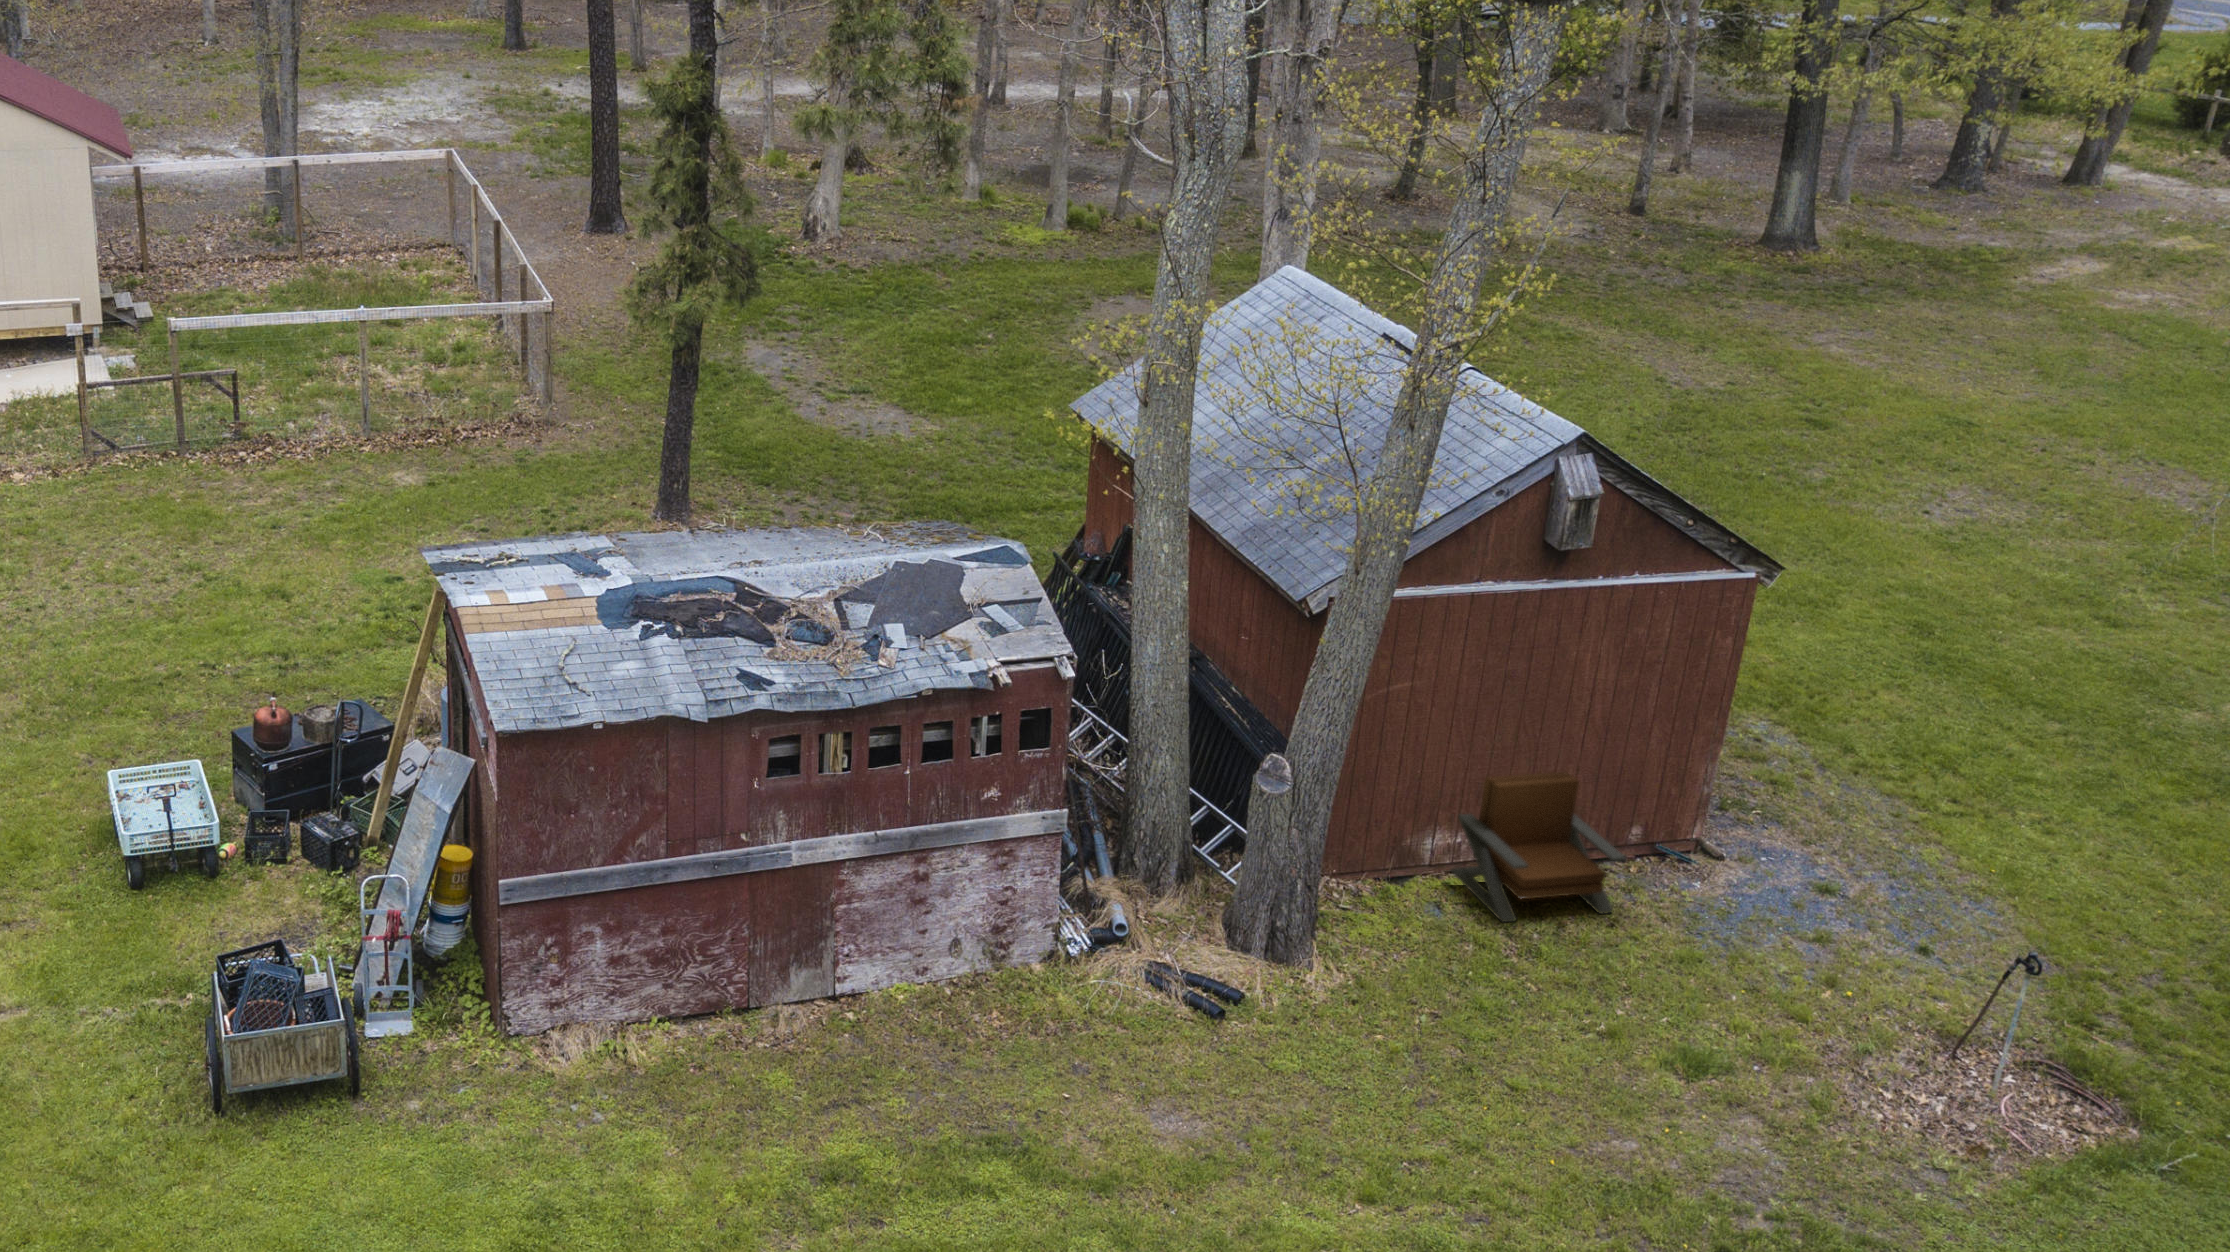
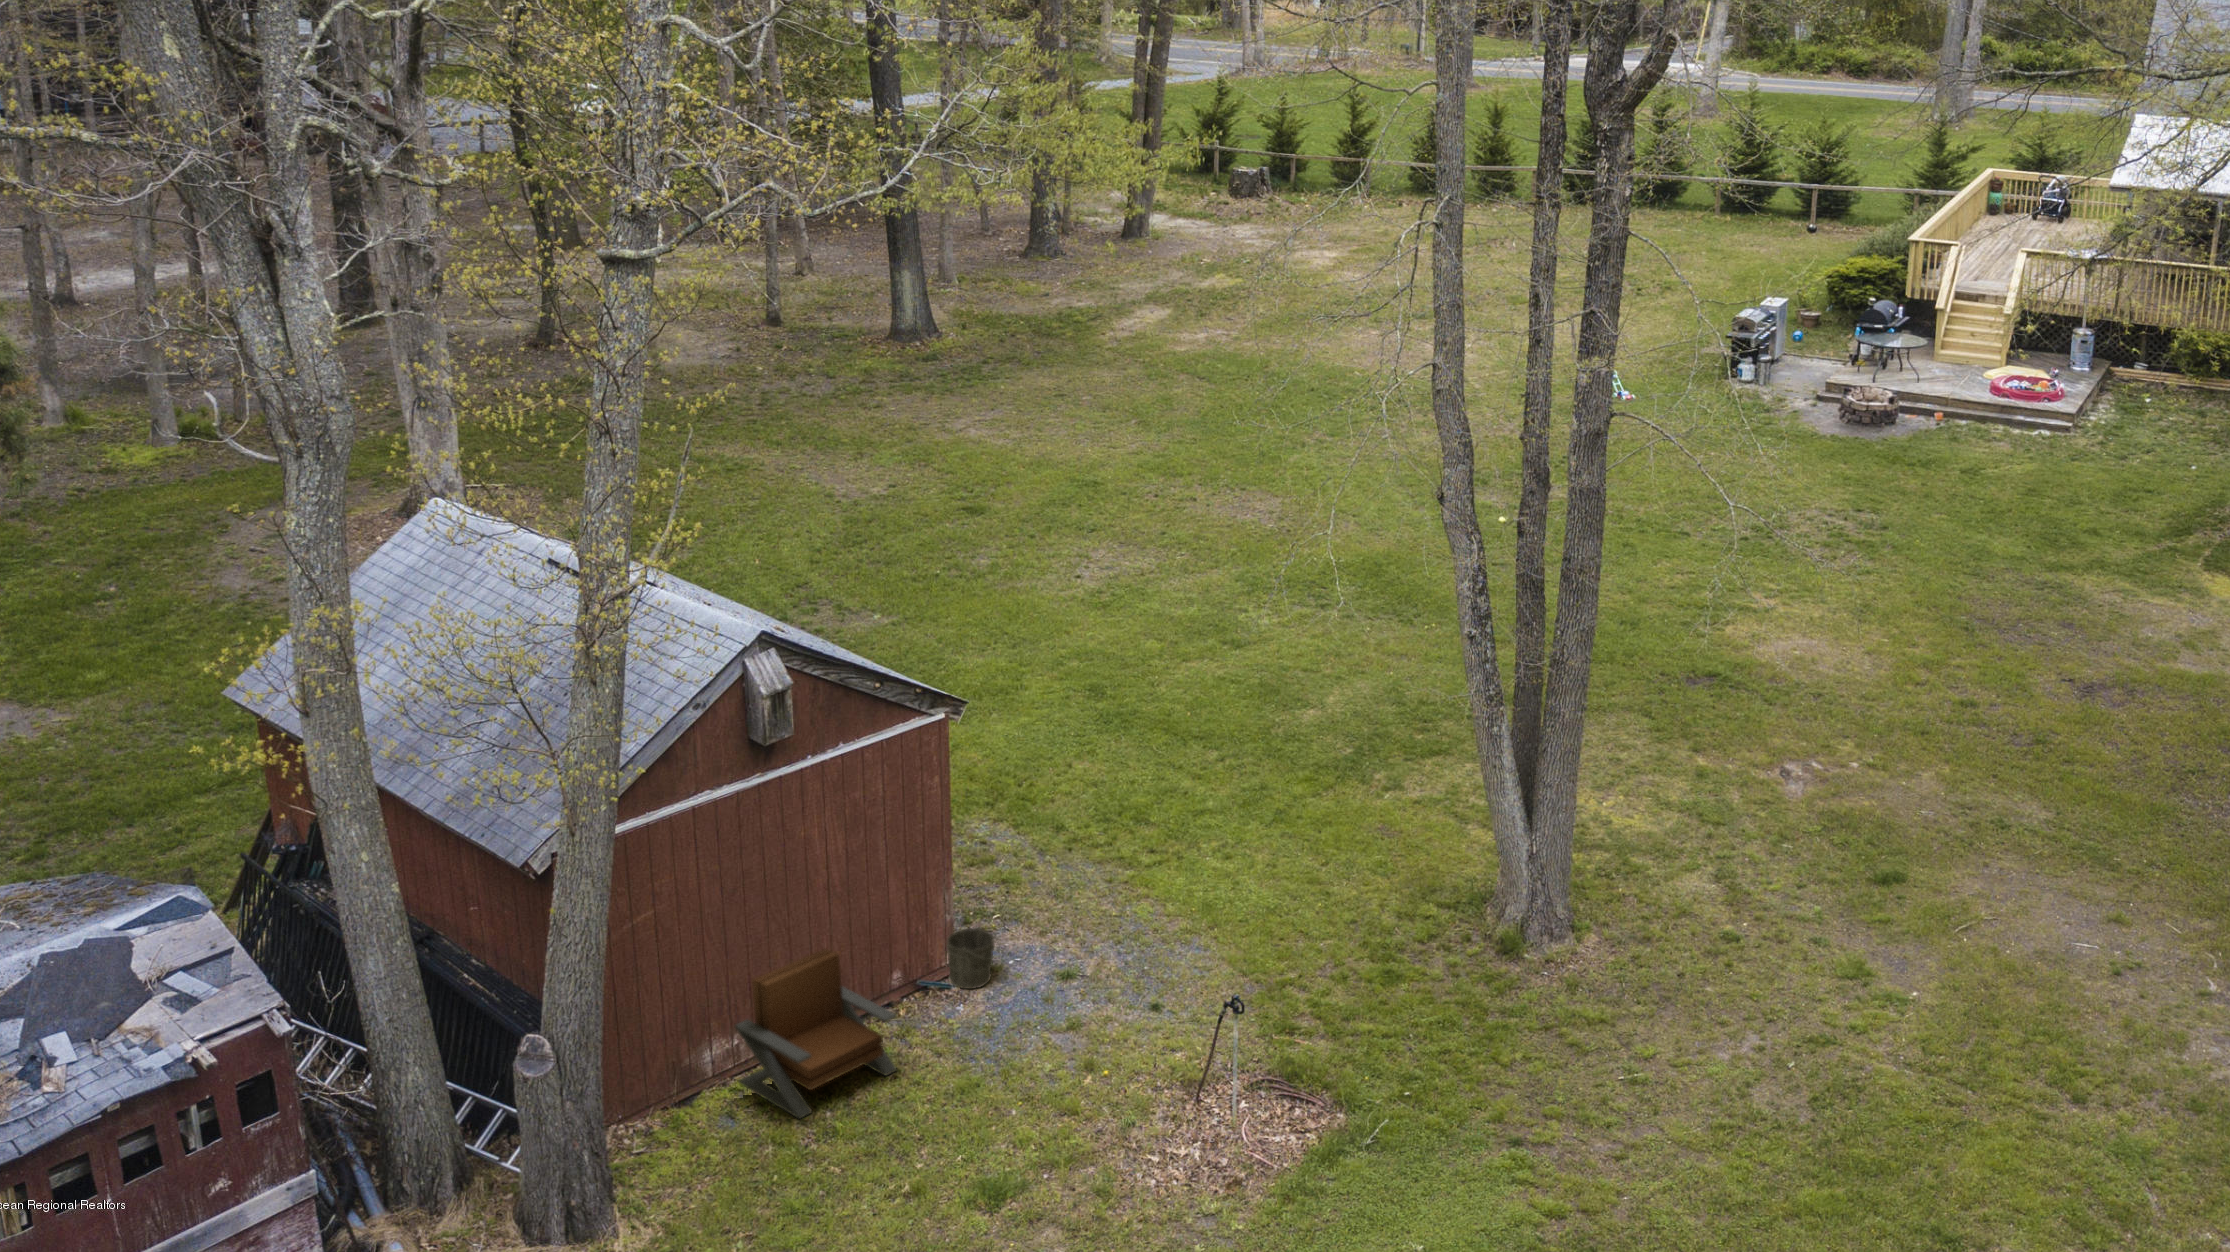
bucket: none [1689,802,1754,865] -> present [946,927,995,989]

